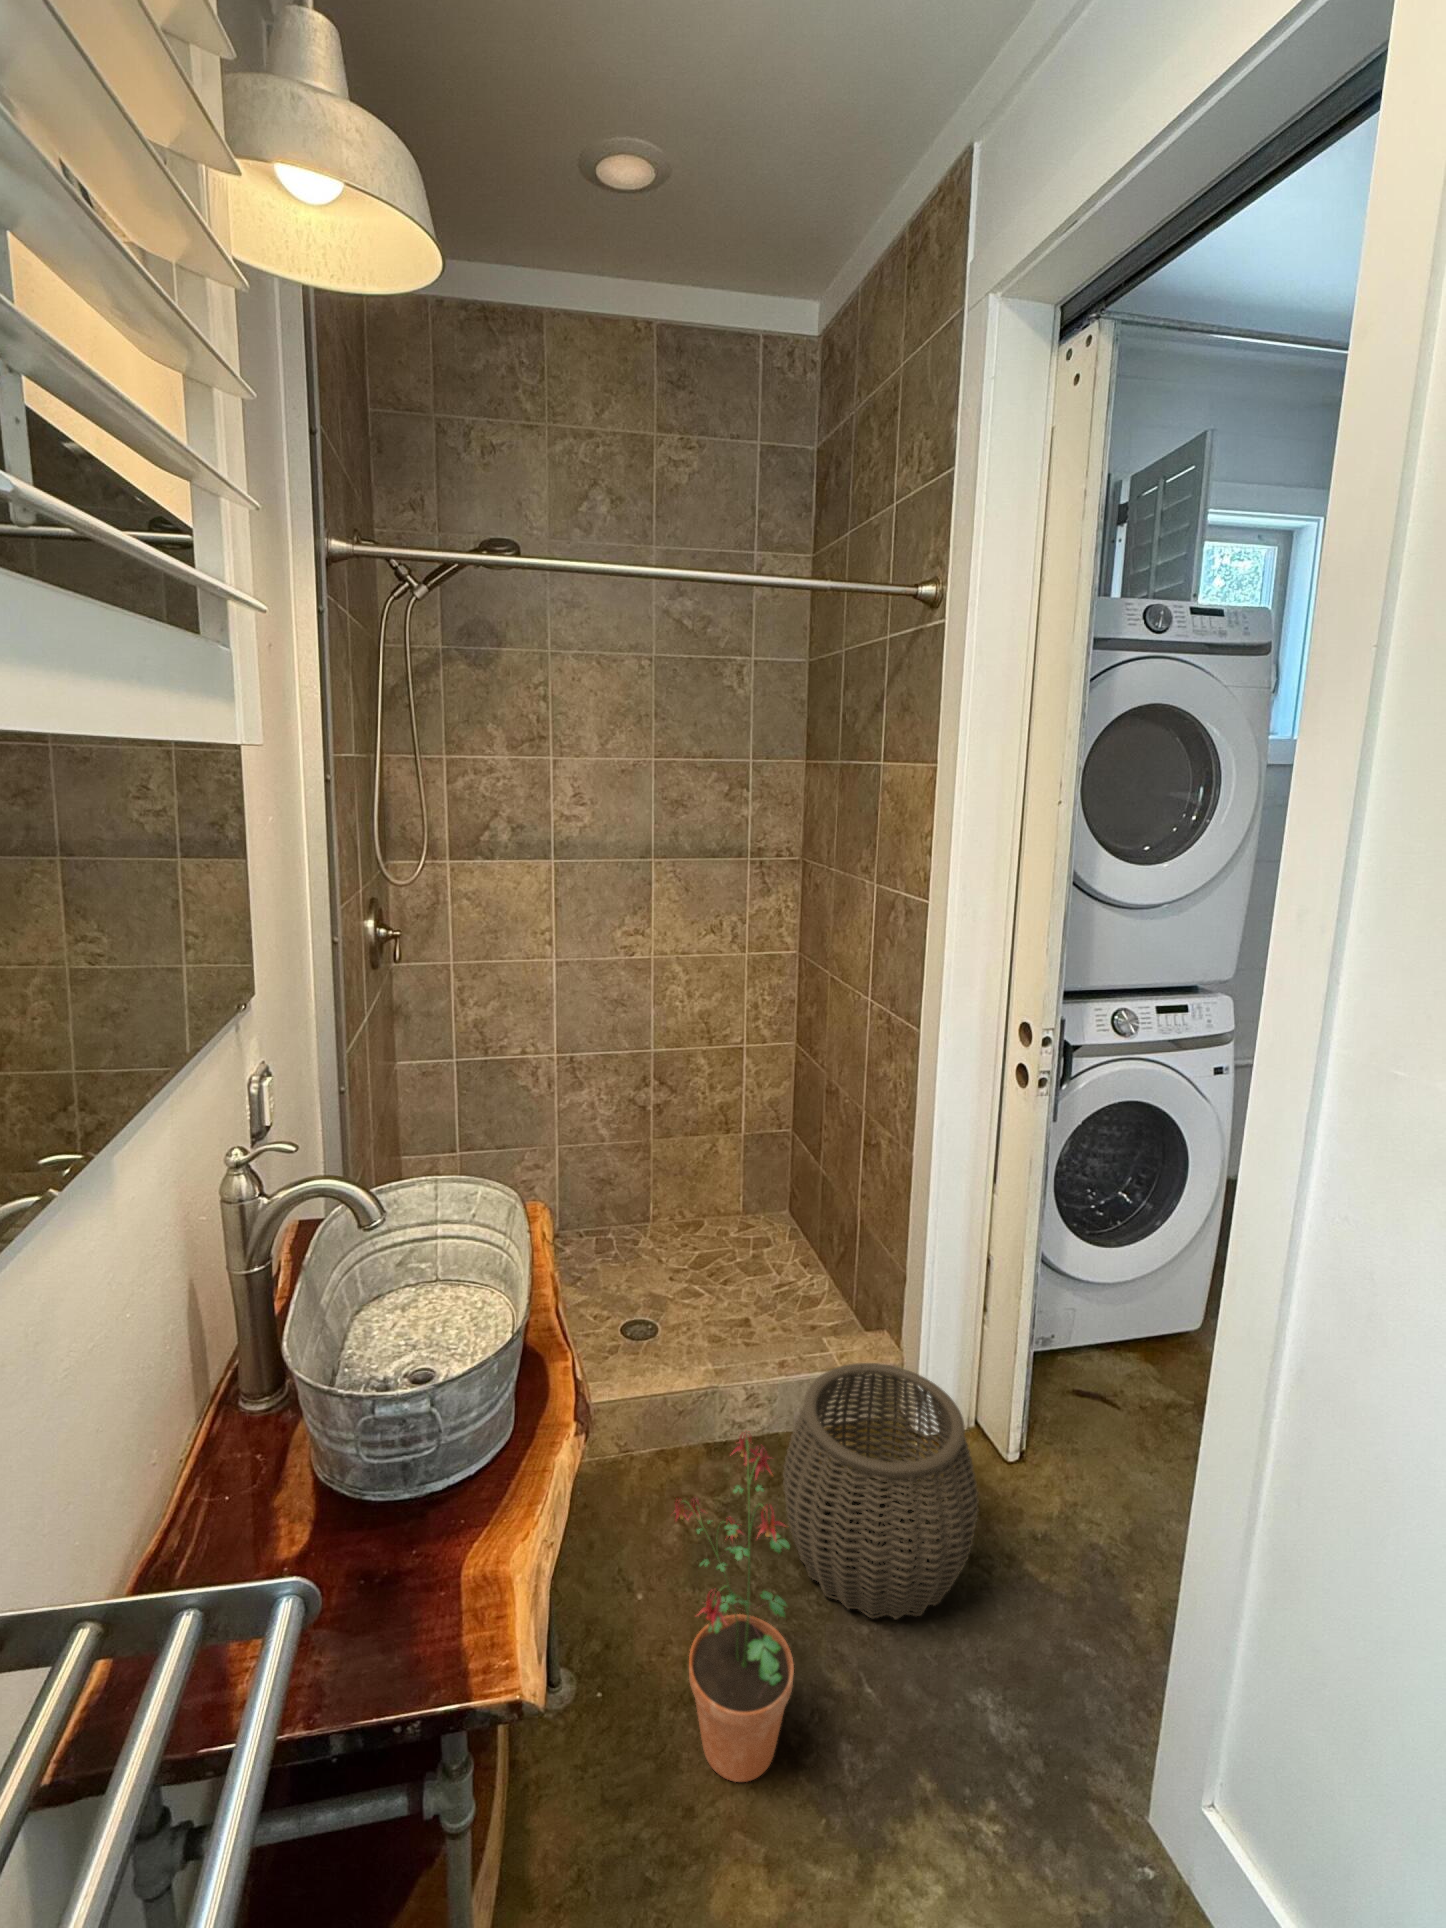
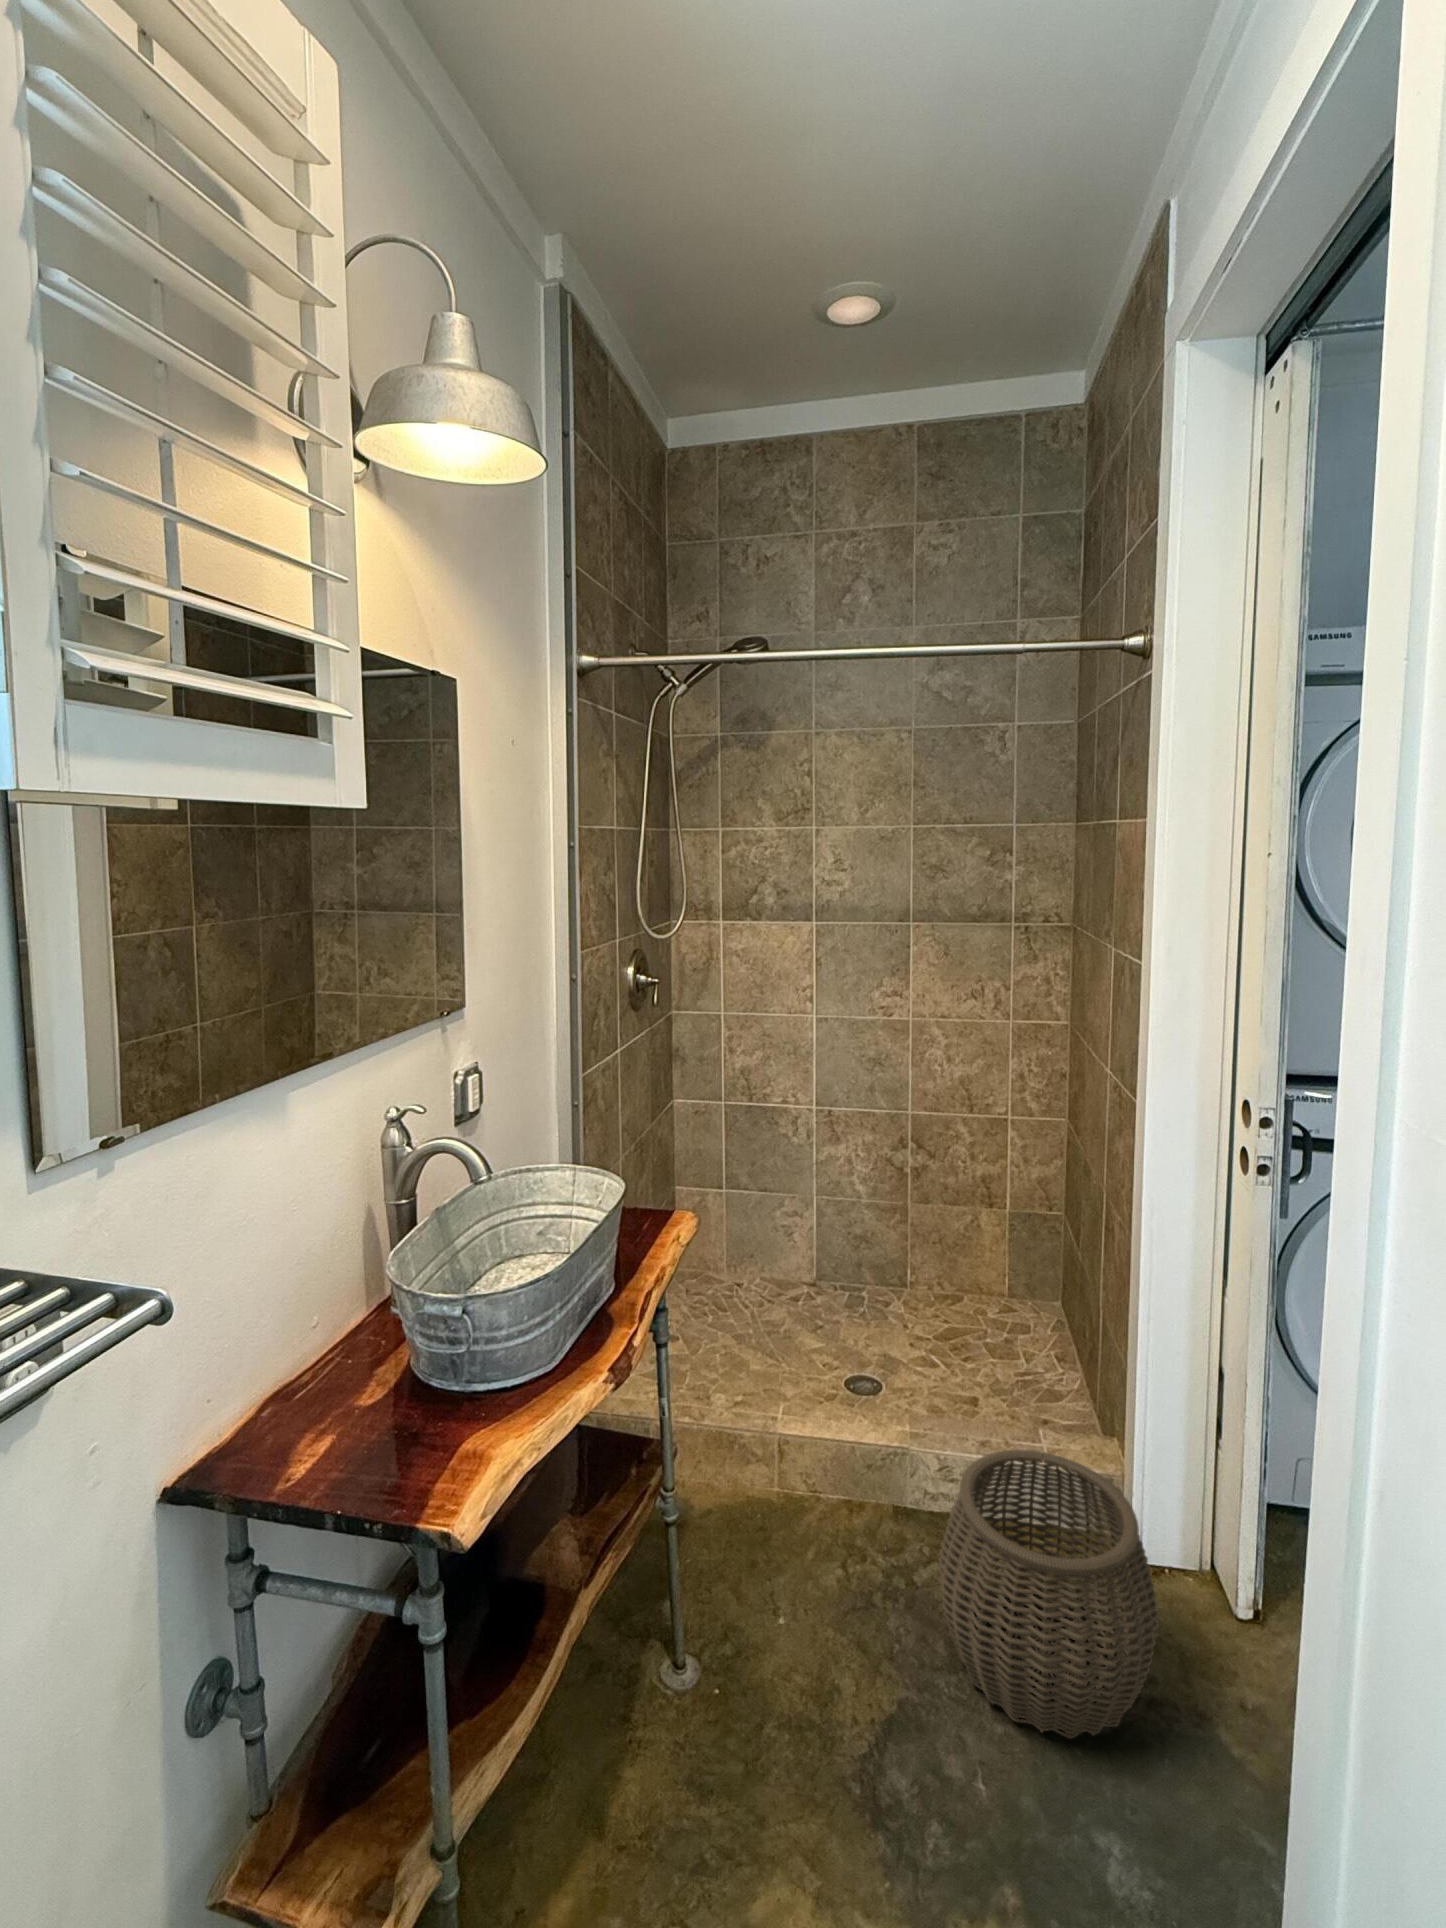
potted plant: present [674,1433,794,1782] -> none [775,1463,887,1814]

